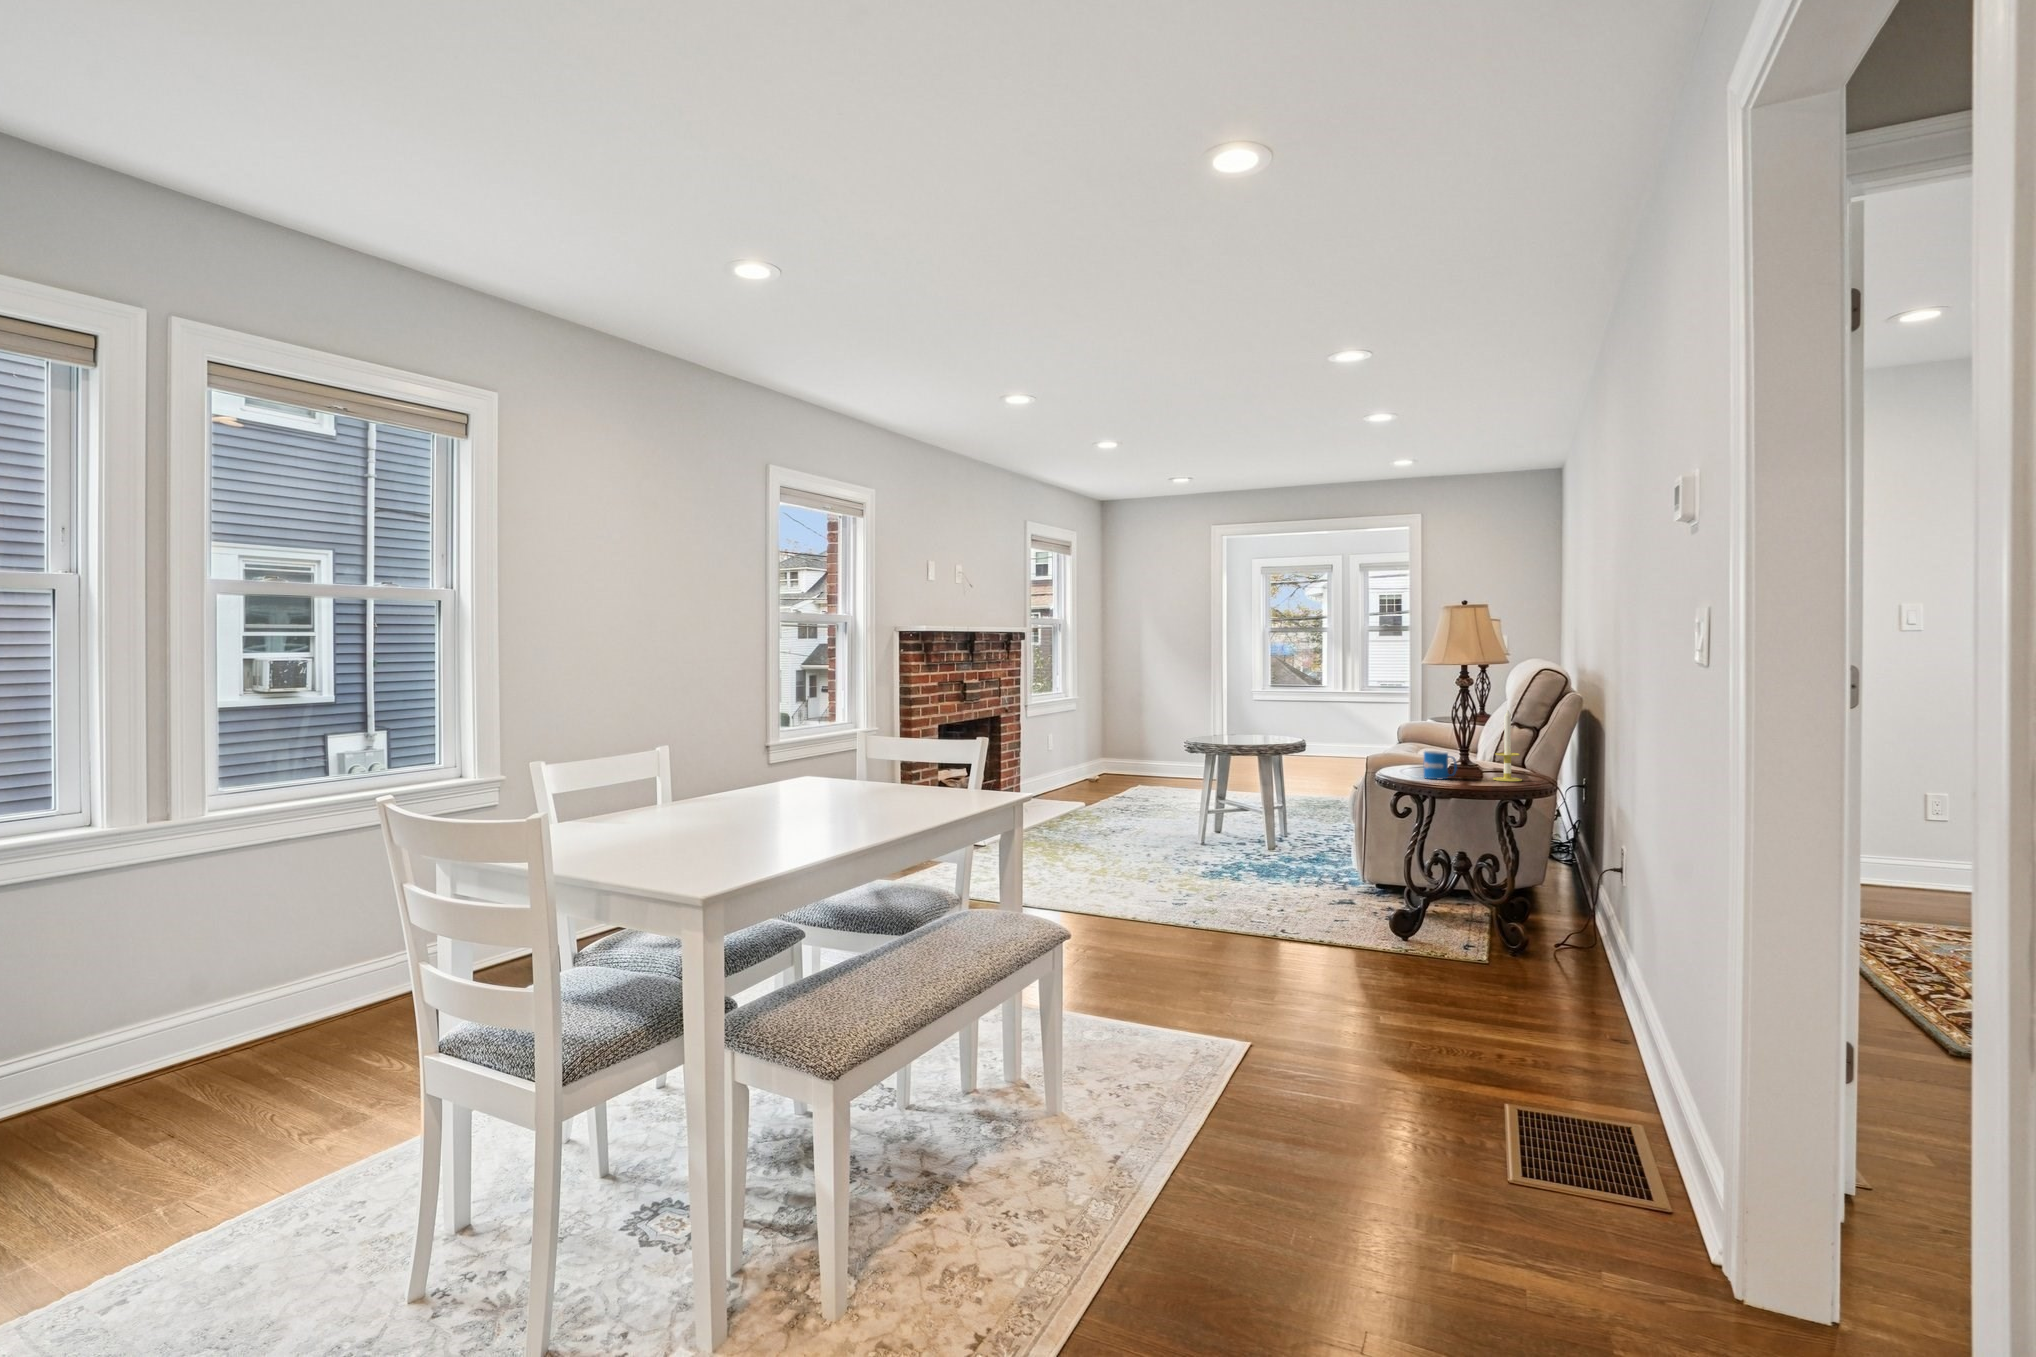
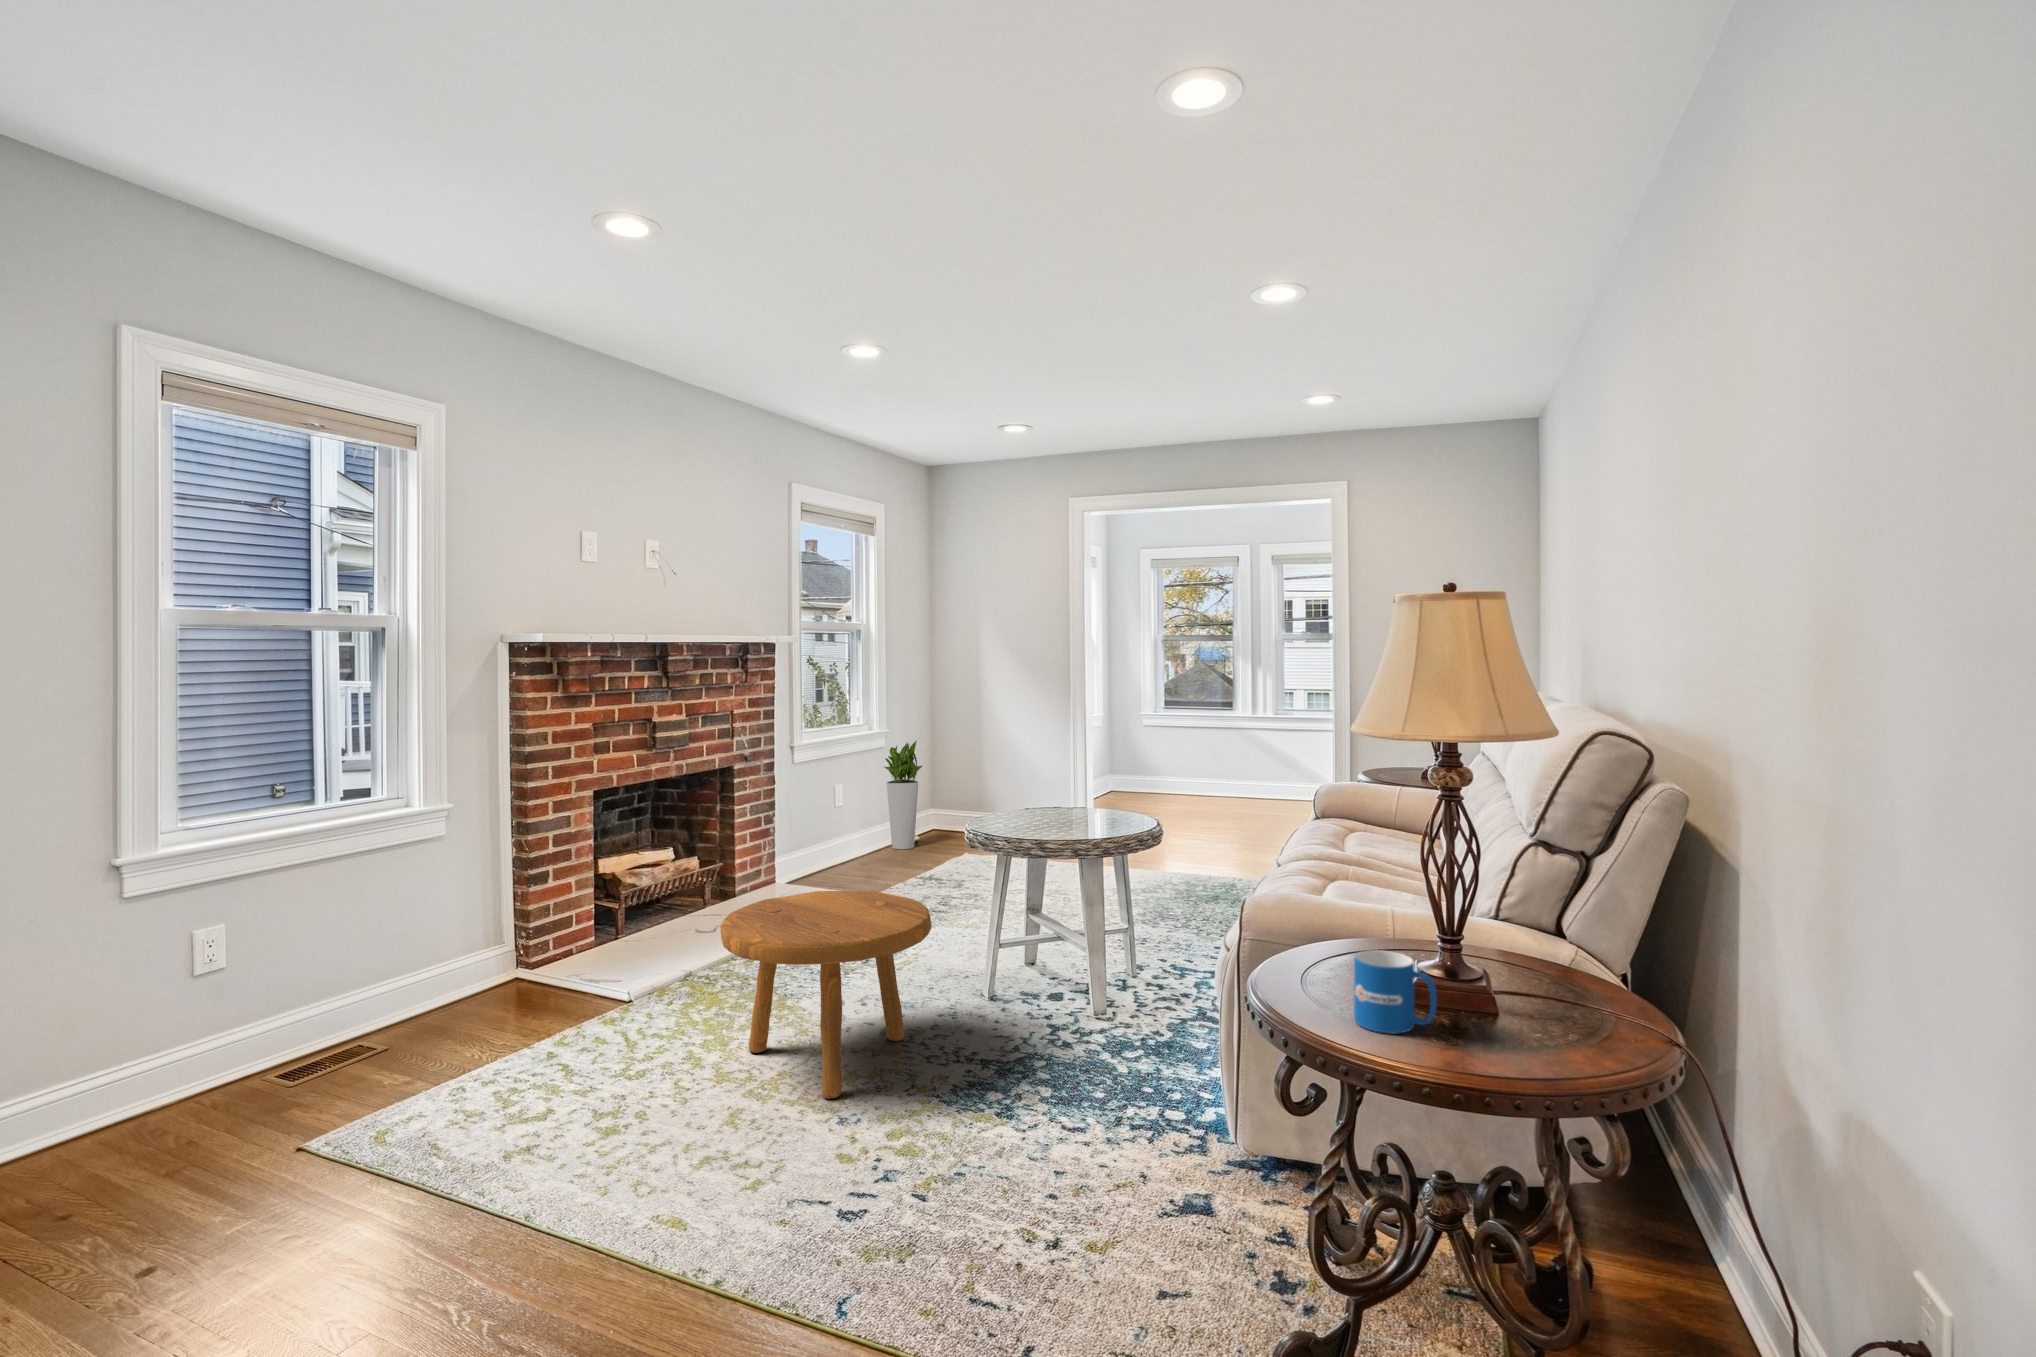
planter: none [1075,704,1105,782] -> present [885,741,922,849]
candle: present [1493,710,1522,782] -> none [1525,855,1602,1049]
footstool: none [1070,773,1185,872] -> present [720,890,932,1099]

